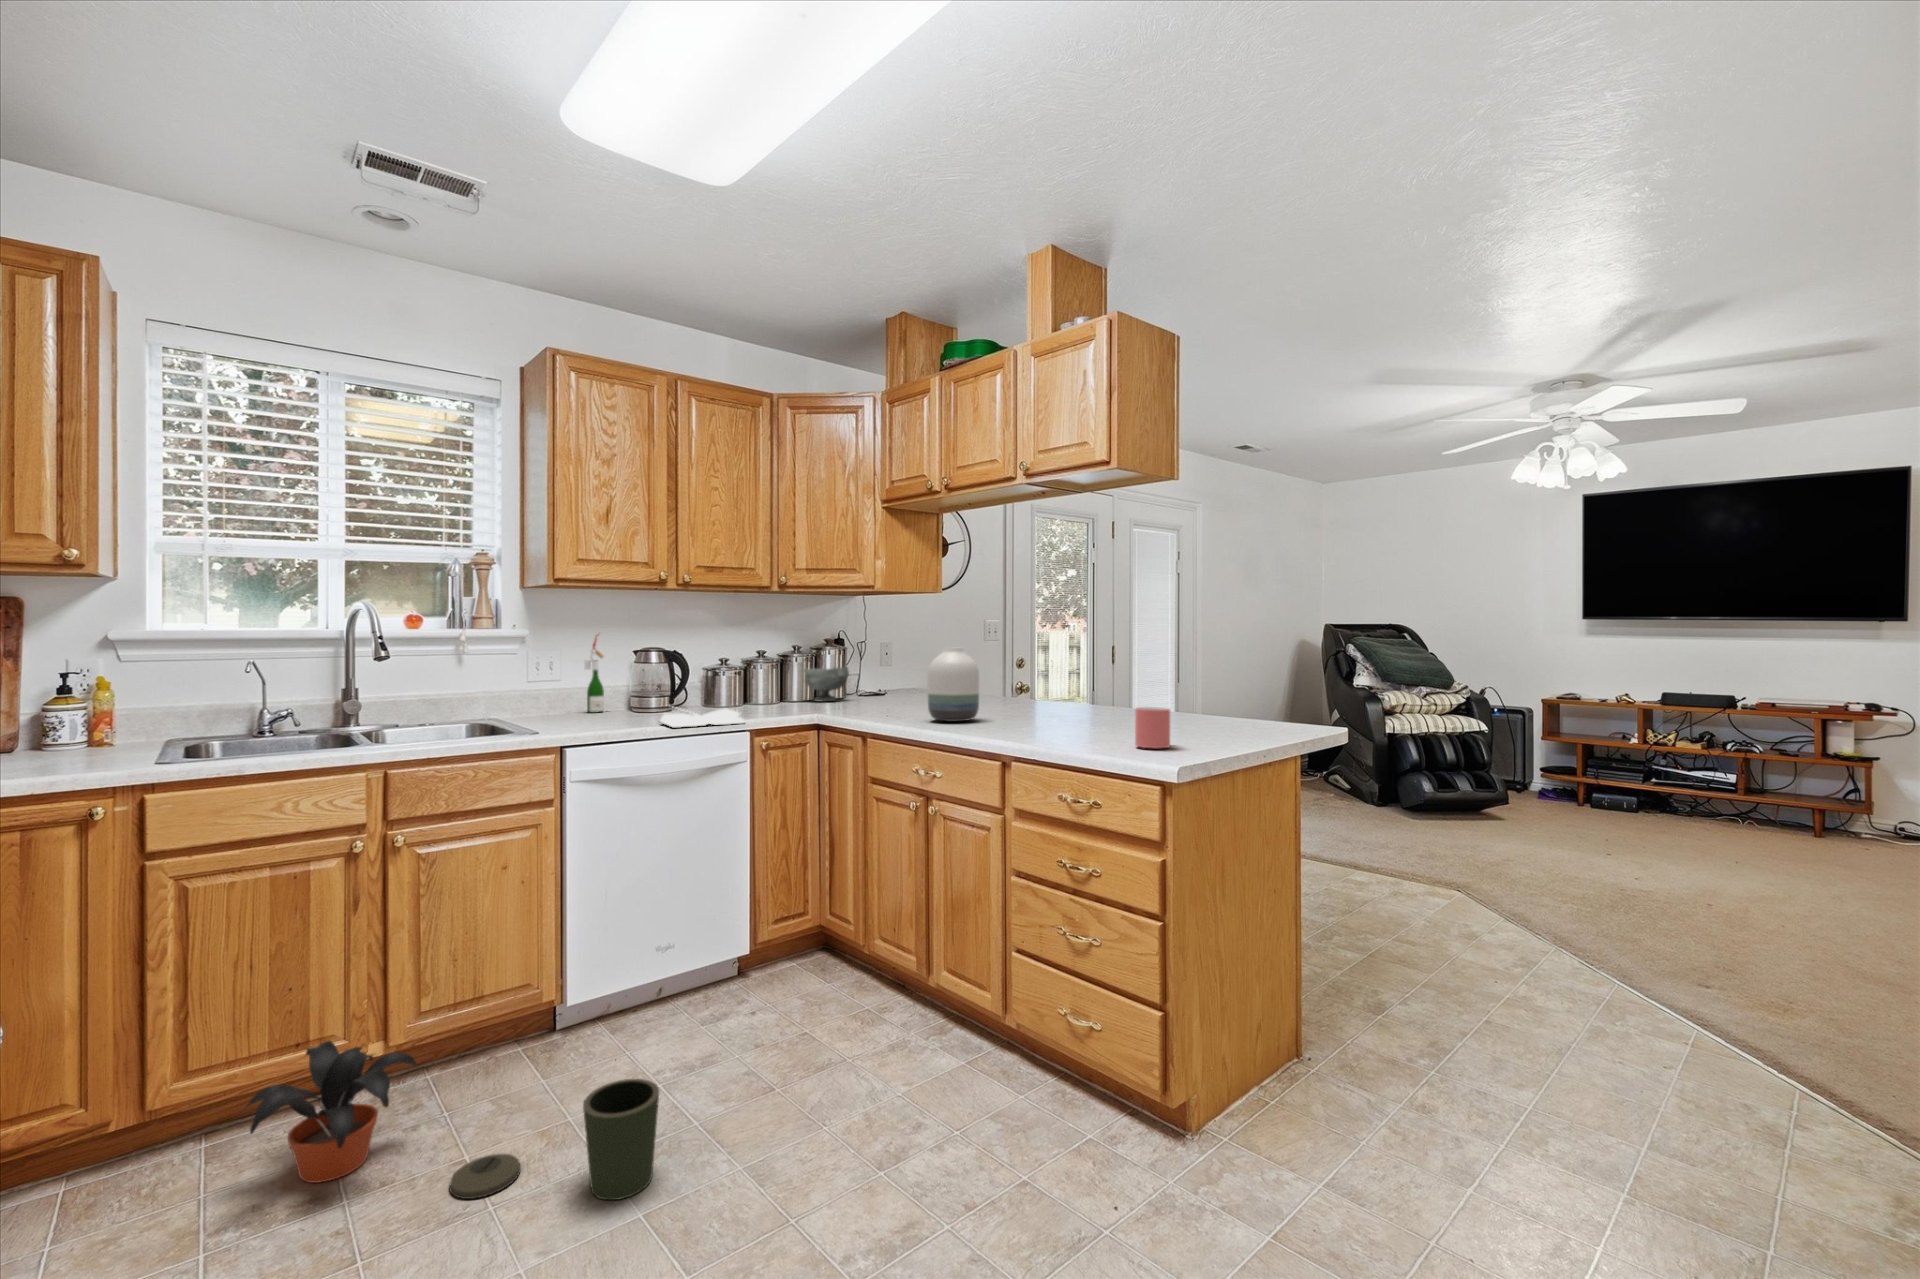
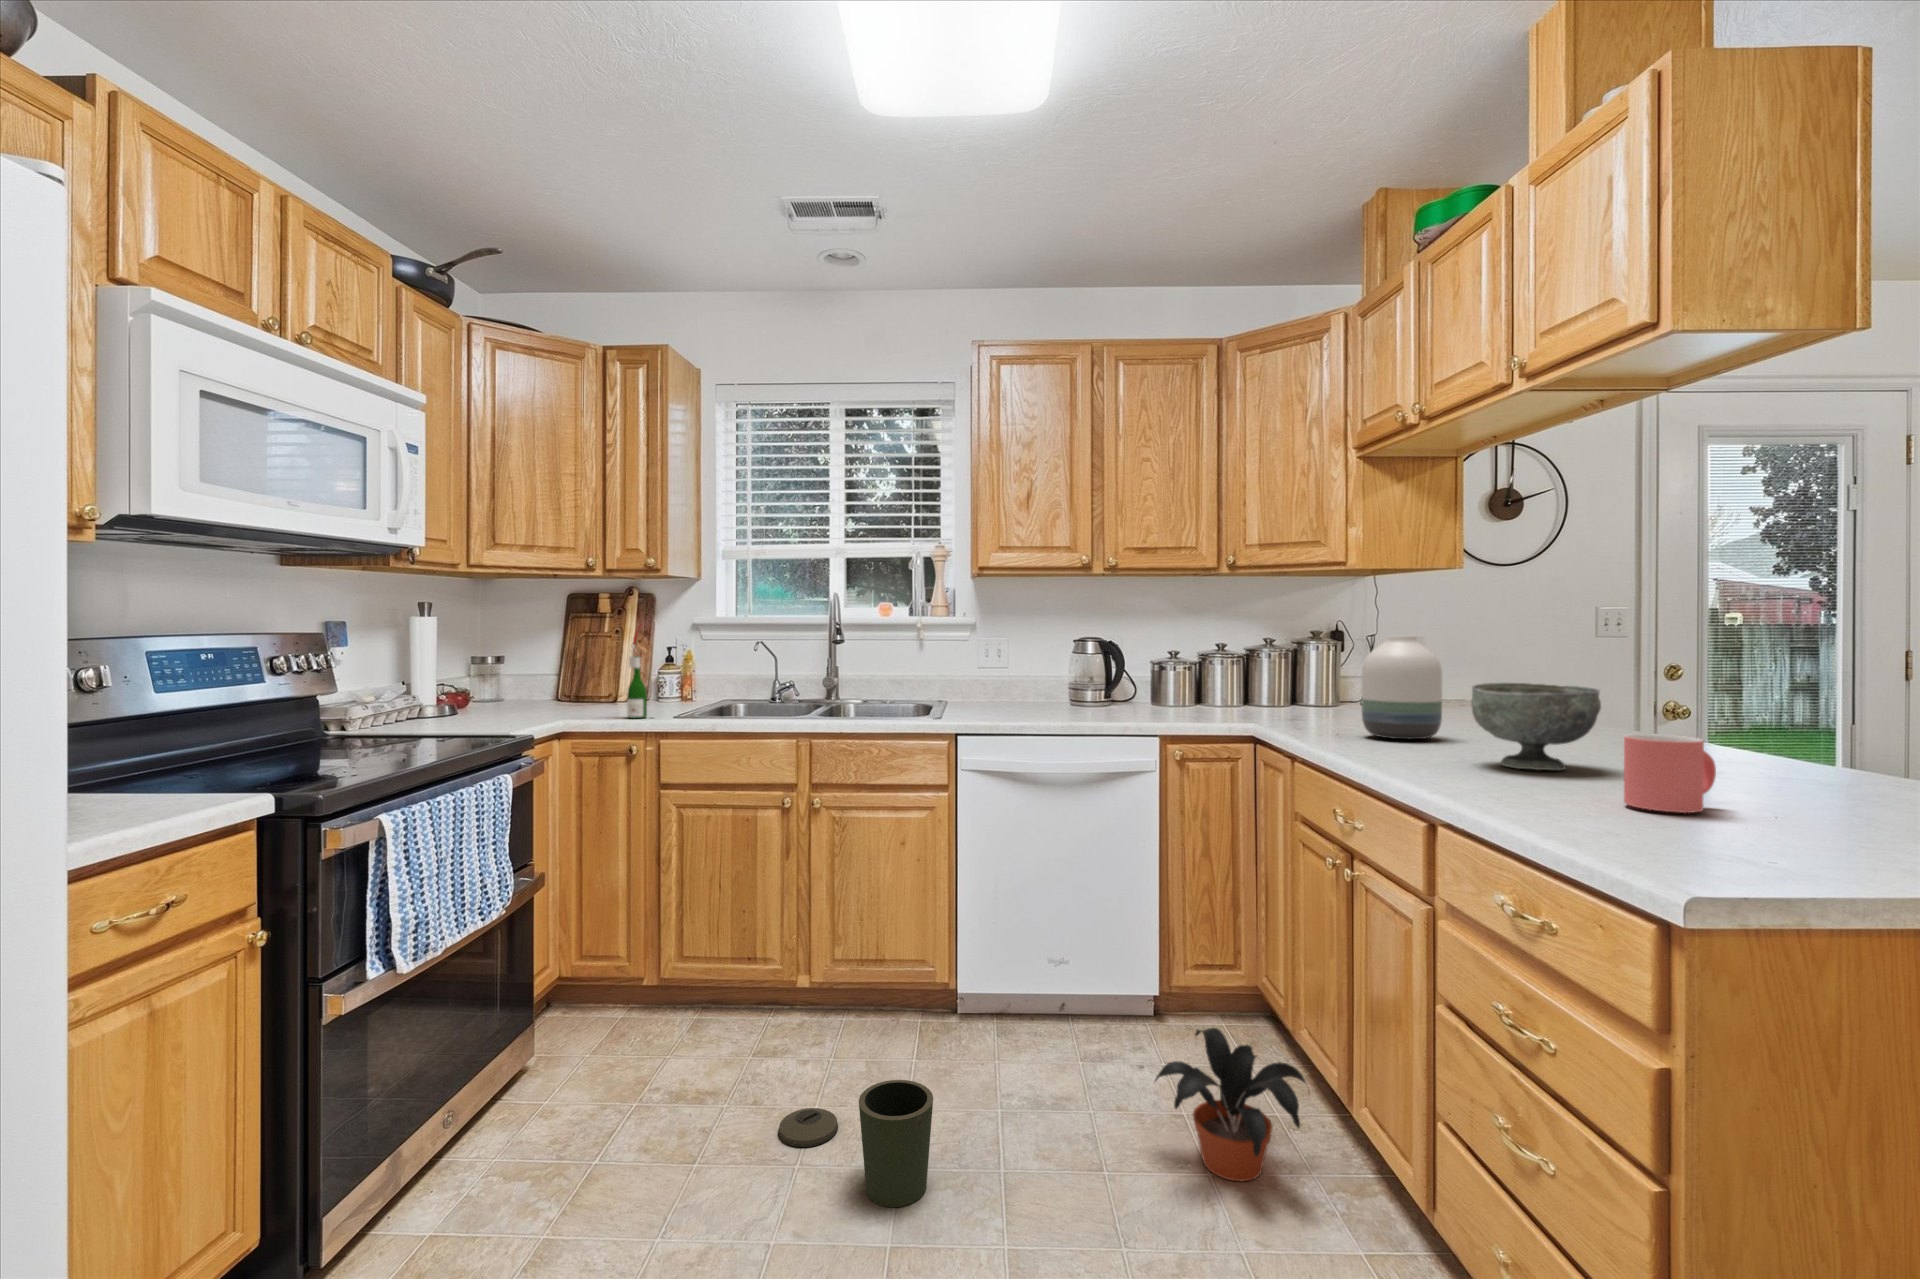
wine bottle: present [585,635,604,713] -> present [627,626,653,718]
bowl: present [804,666,849,701] -> present [1471,683,1601,770]
book: present [660,709,744,728] -> none [1059,697,1141,722]
potted plant: present [243,1041,417,1183] -> present [1155,1028,1306,1181]

